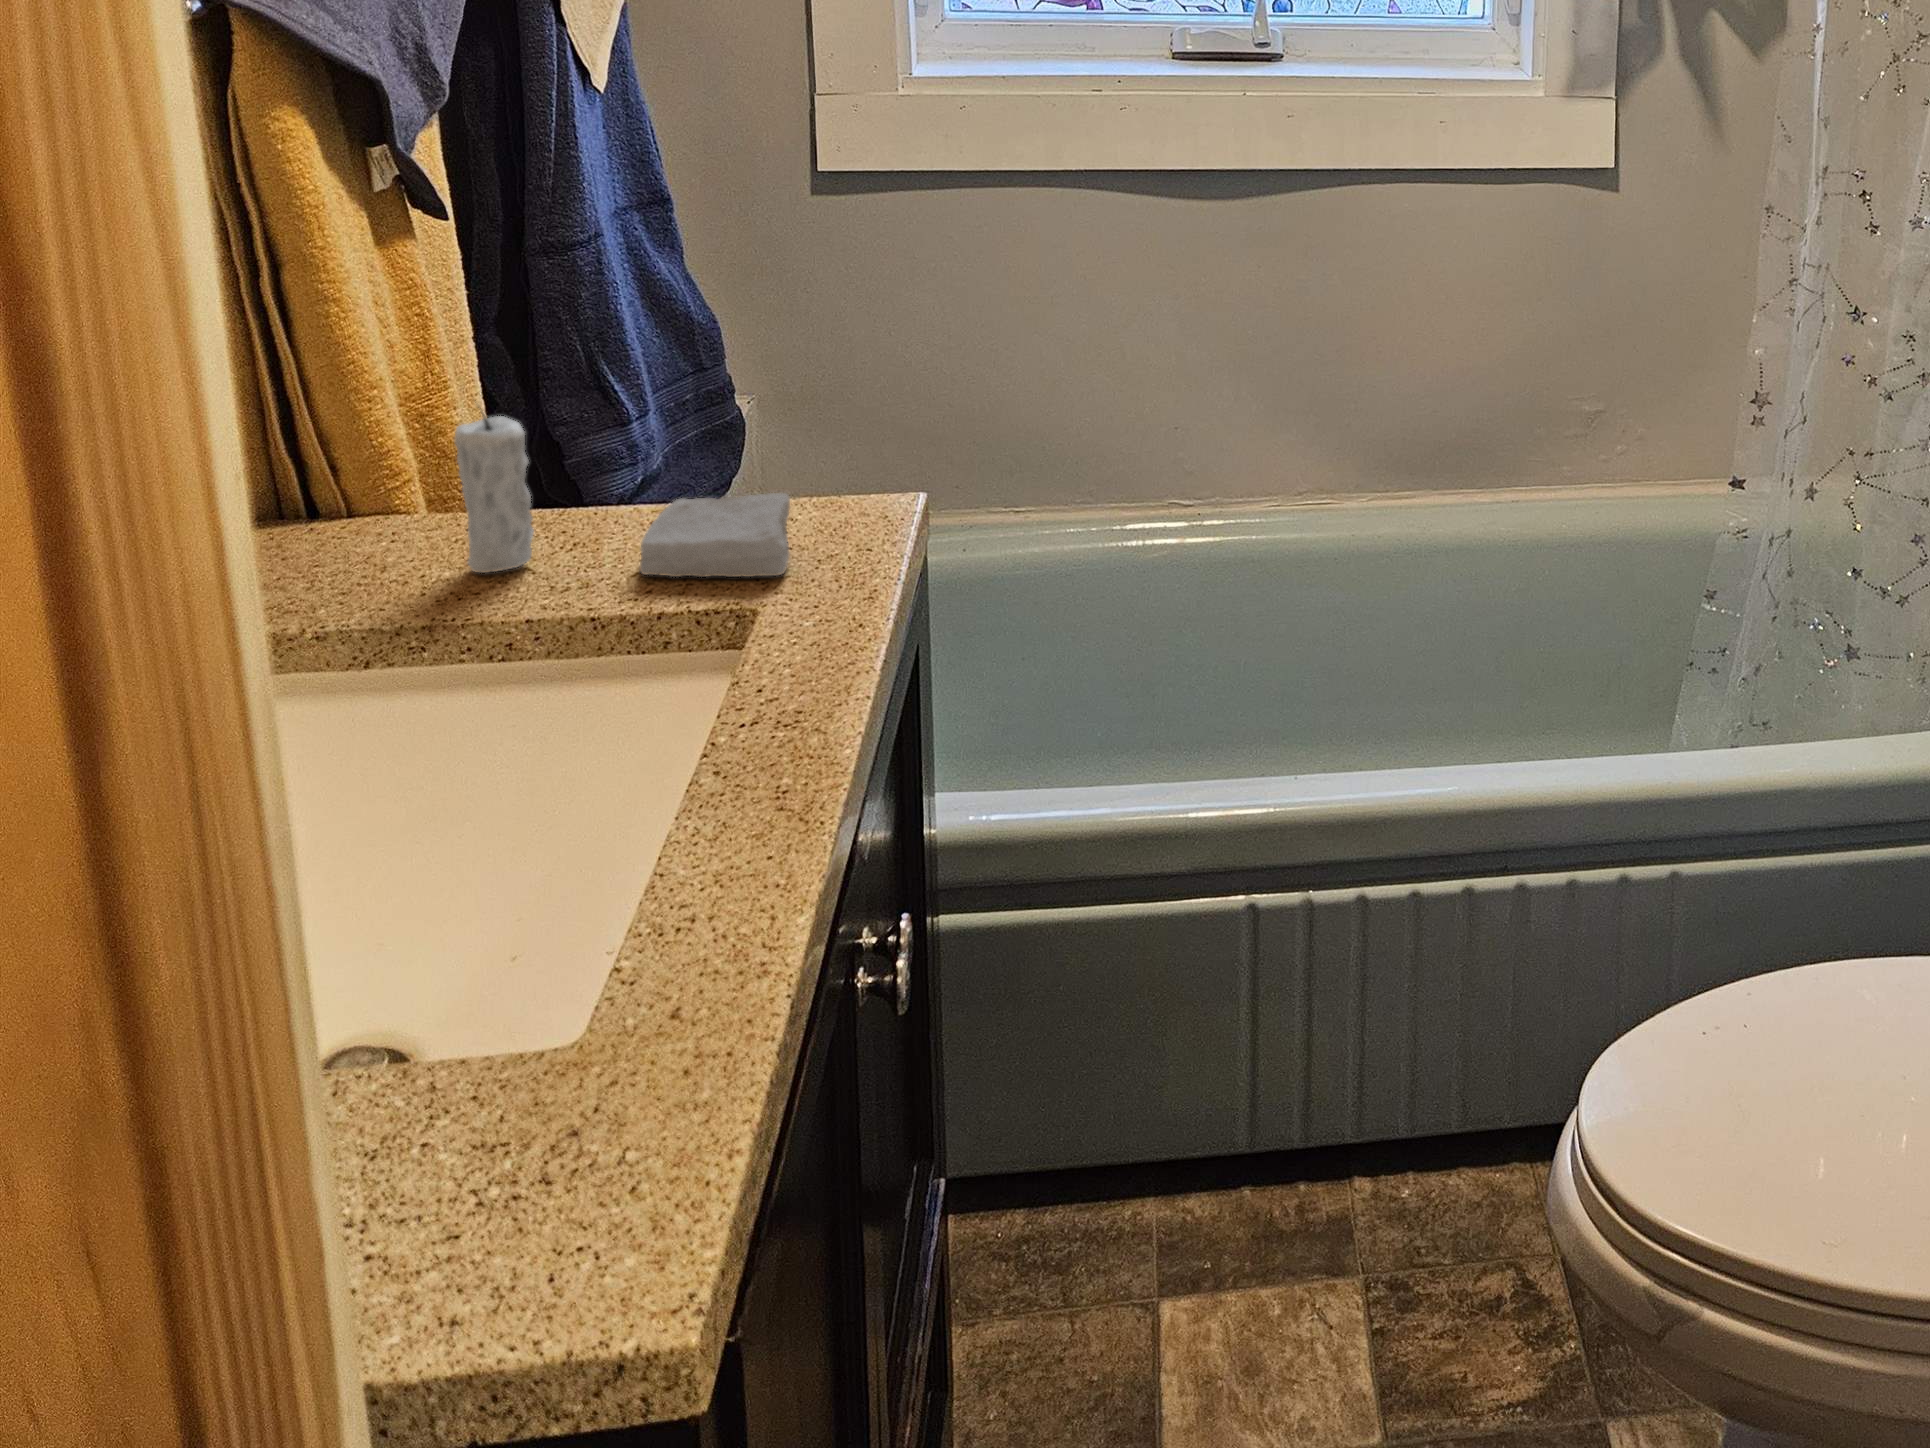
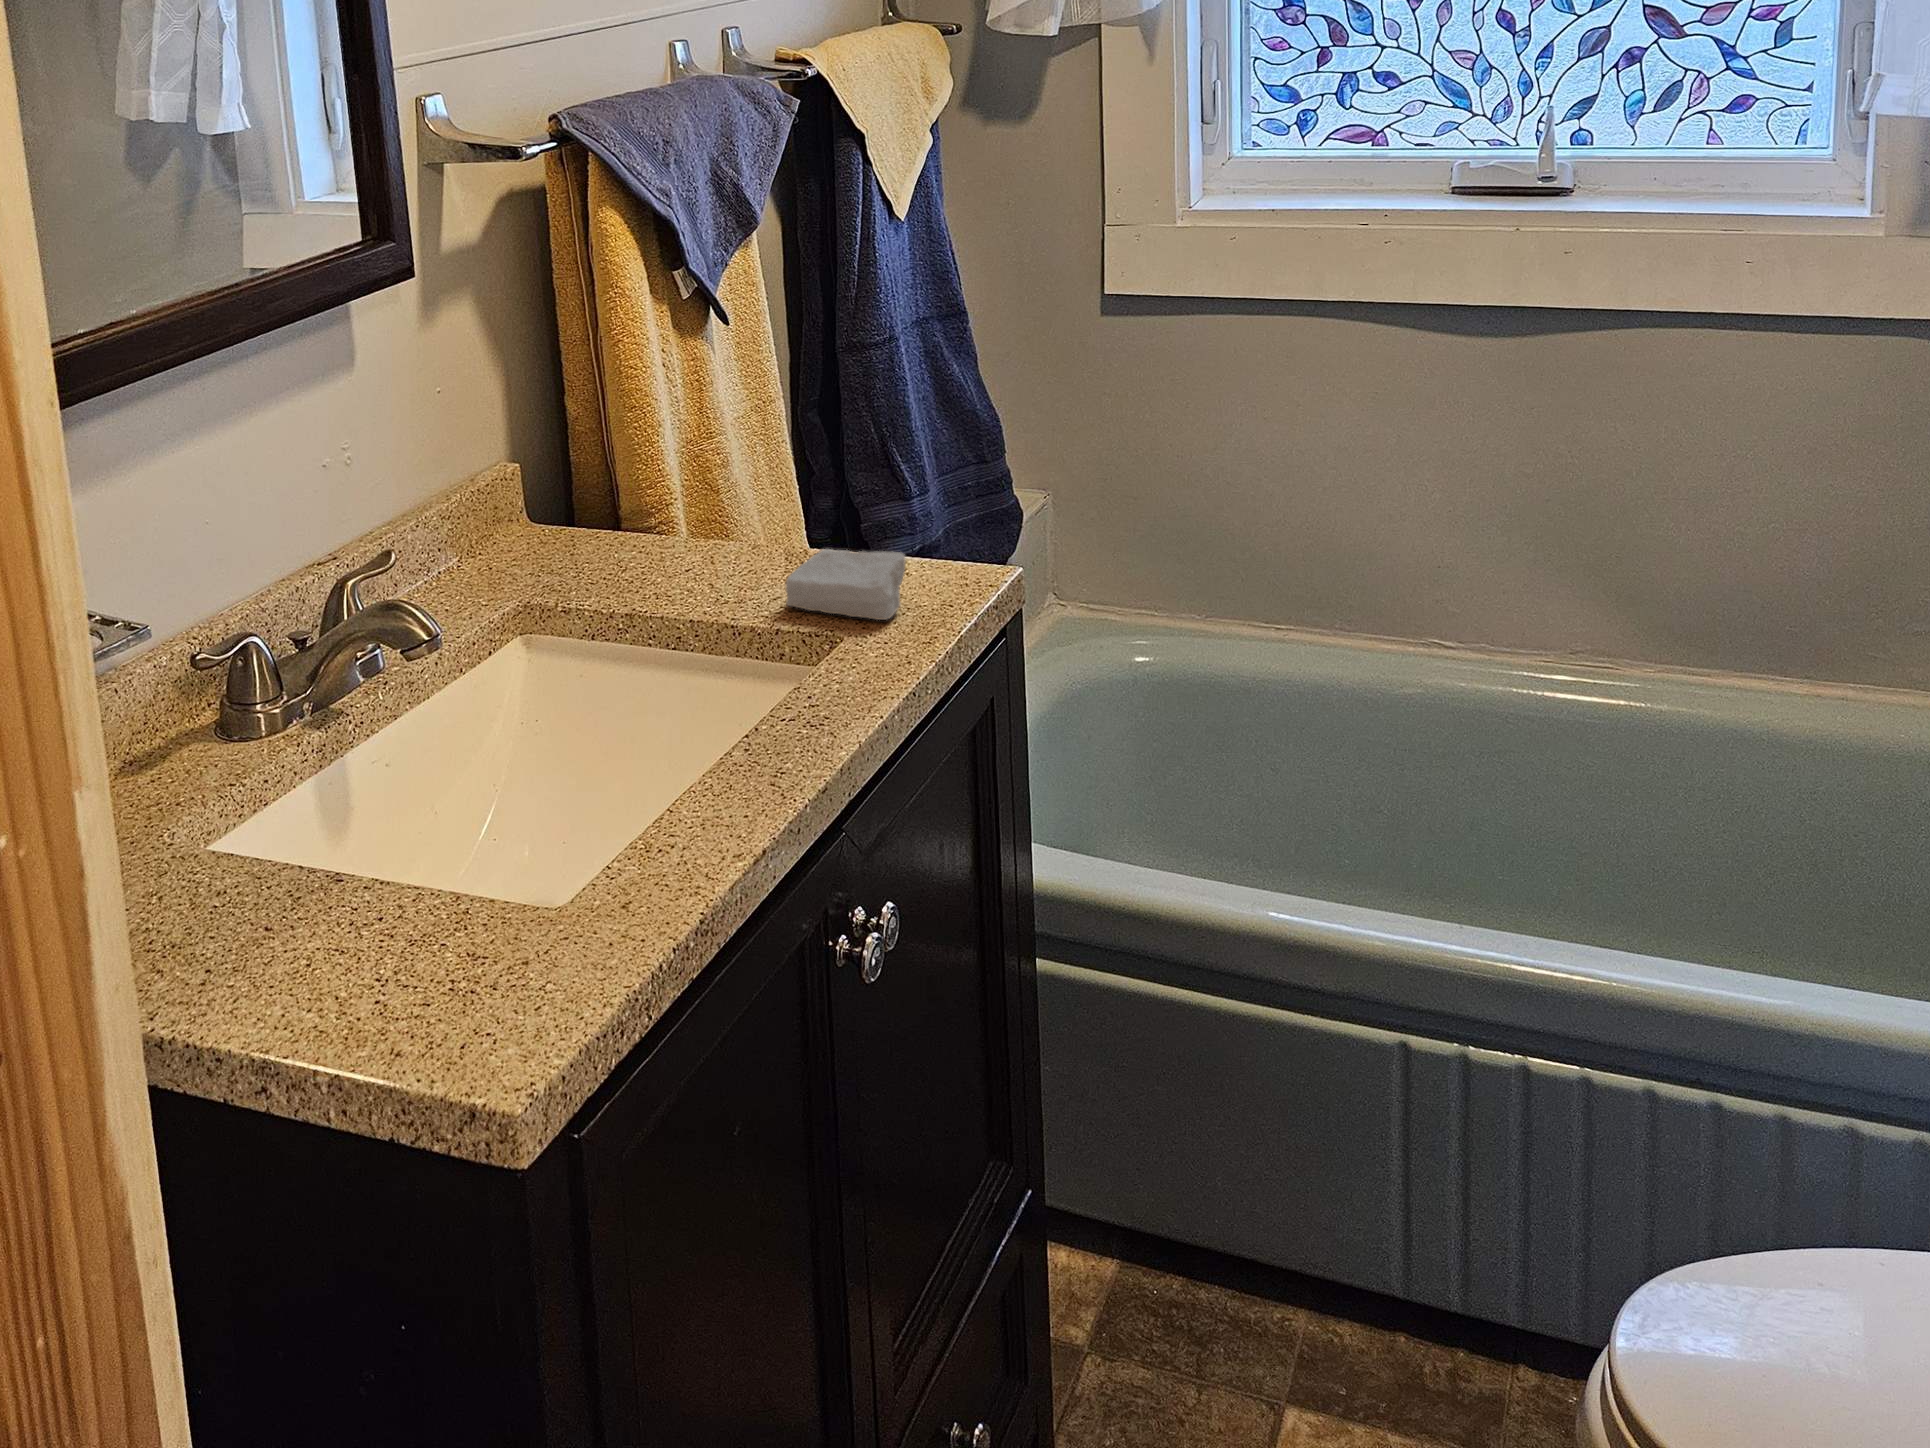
candle: present [454,407,534,573] -> none [666,448,722,590]

